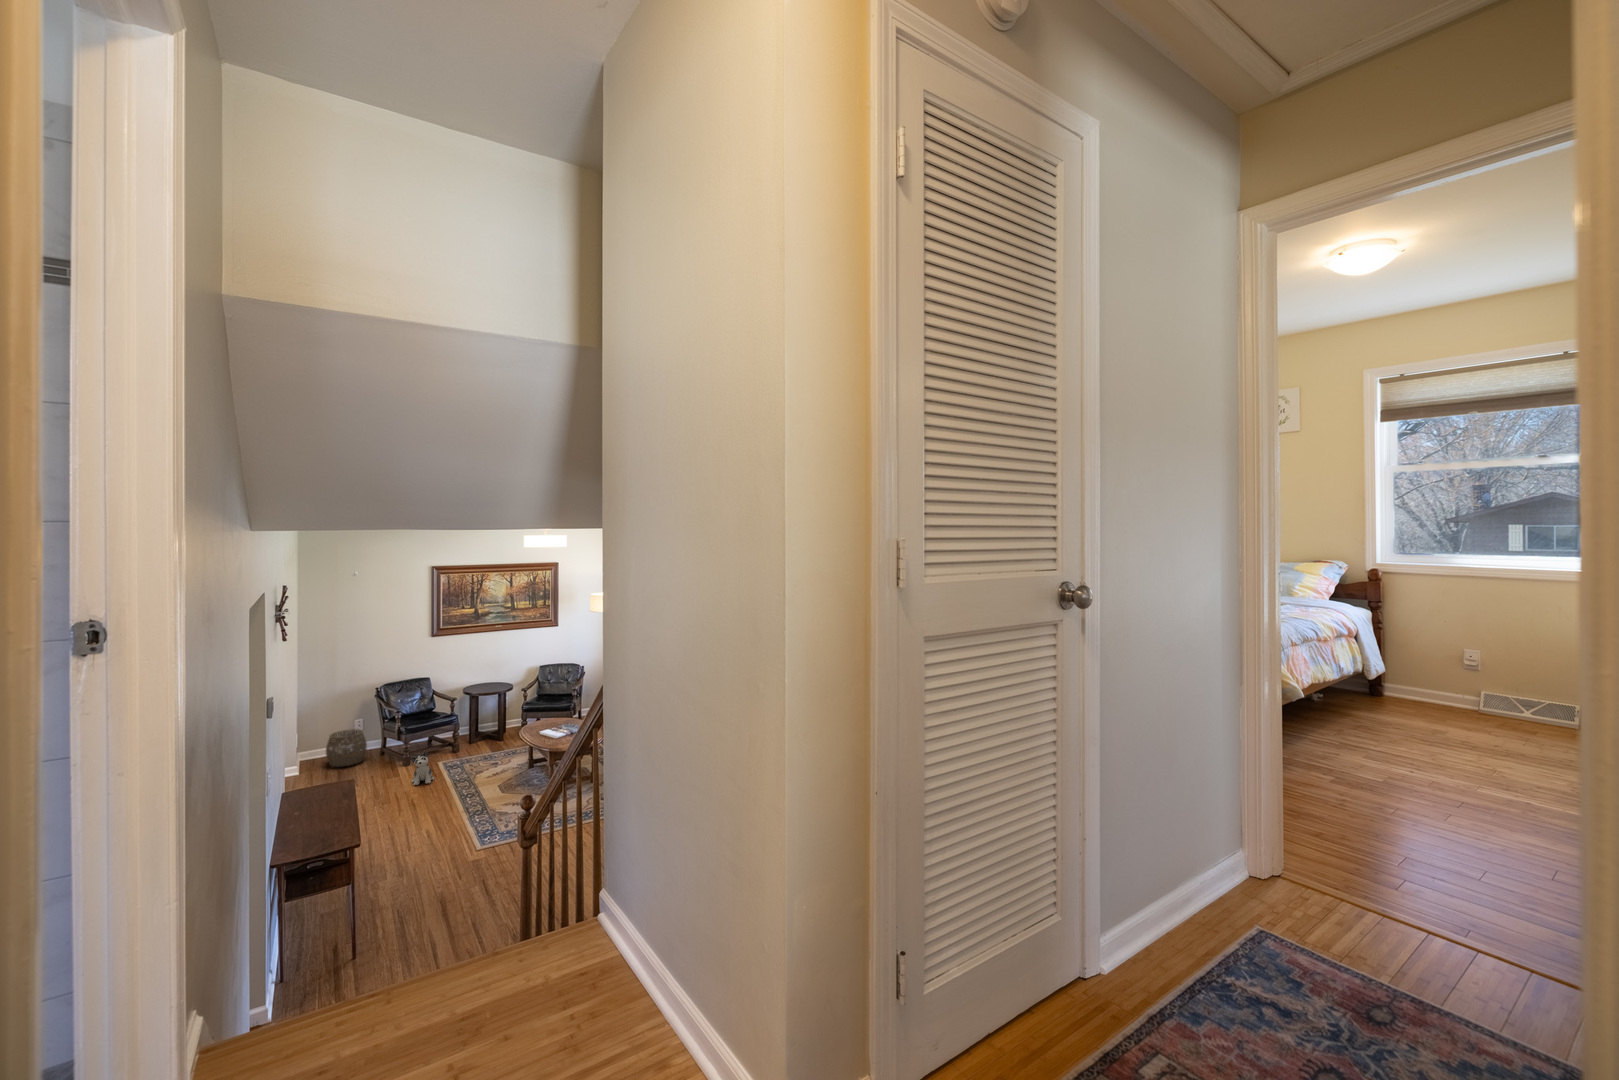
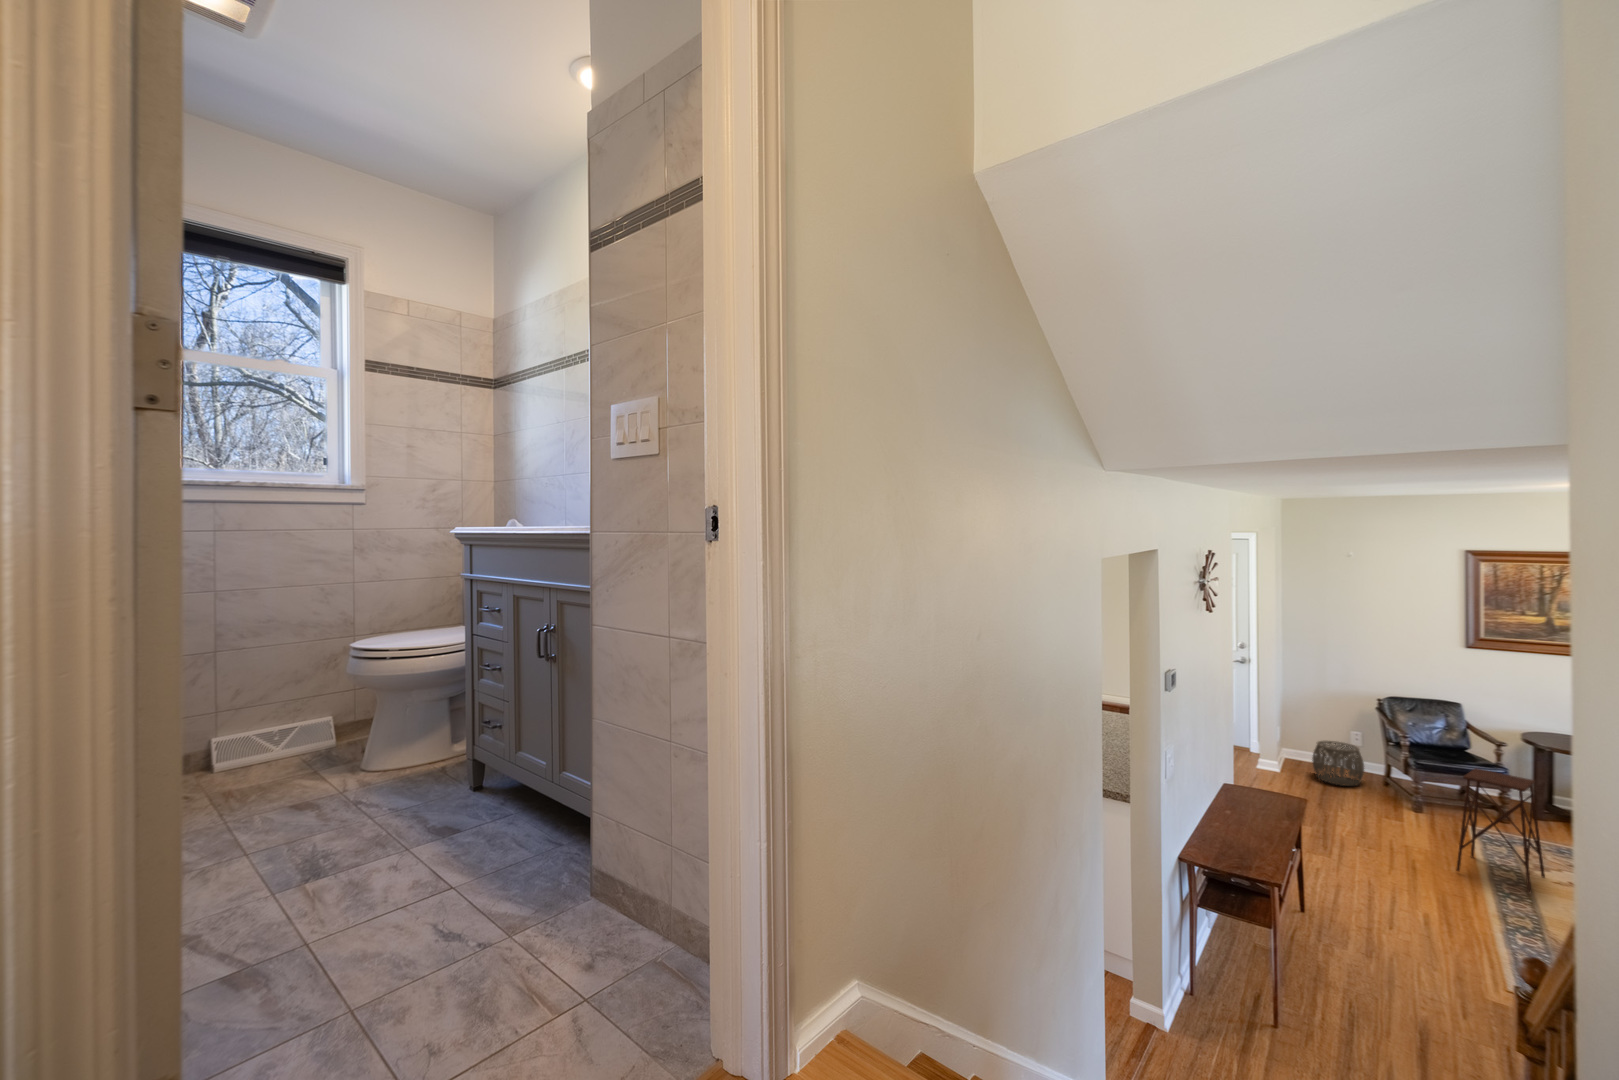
side table: none [438,718,482,795] -> present [1456,769,1545,893]
plush toy: present [411,750,434,785] -> none [1417,799,1456,849]

